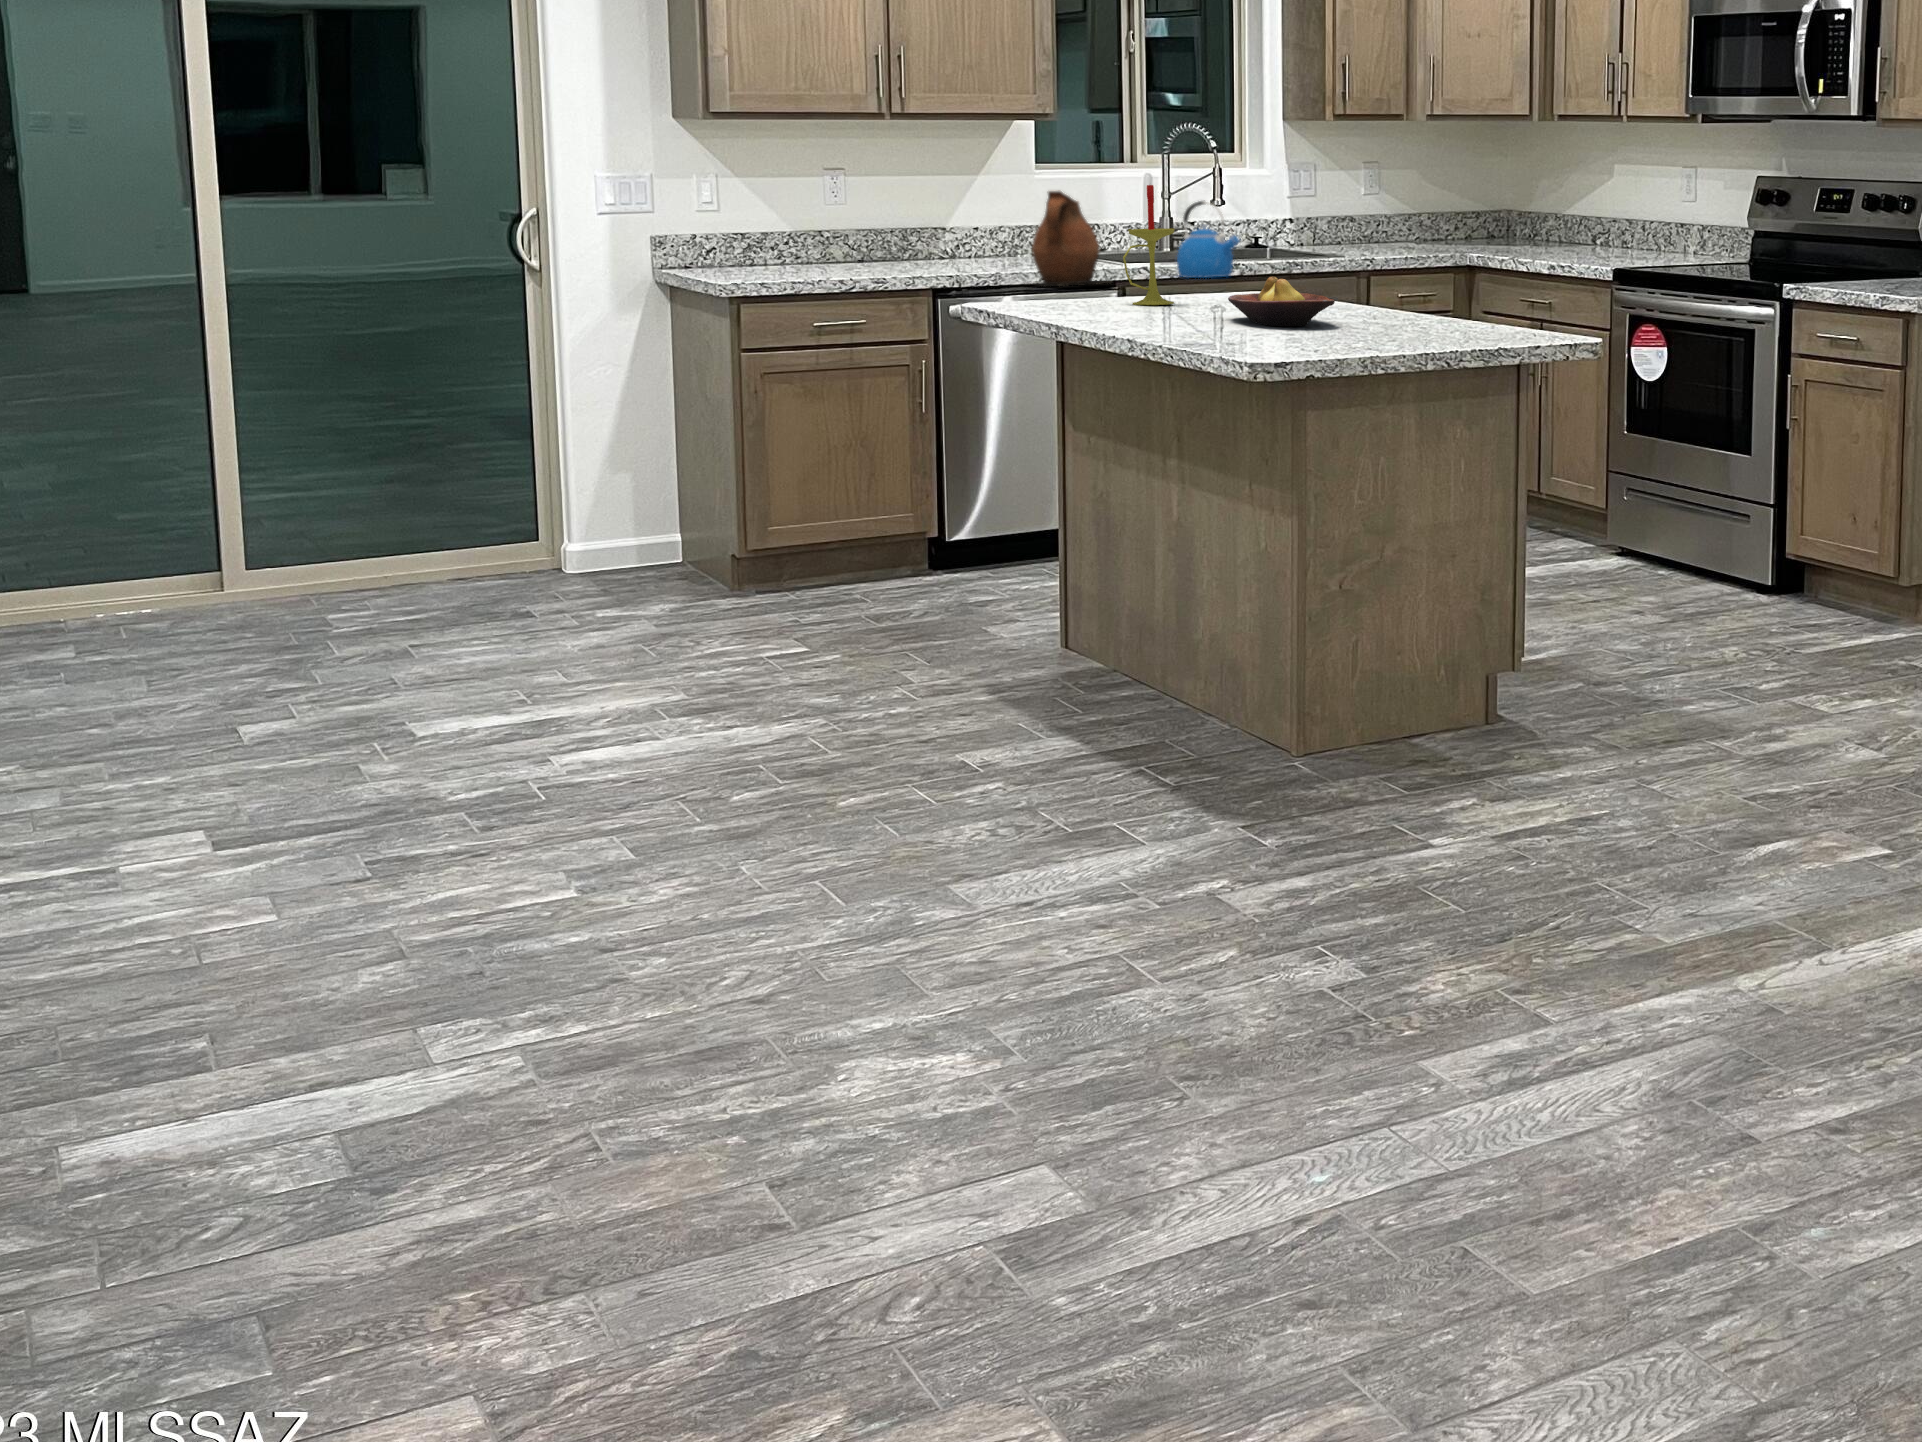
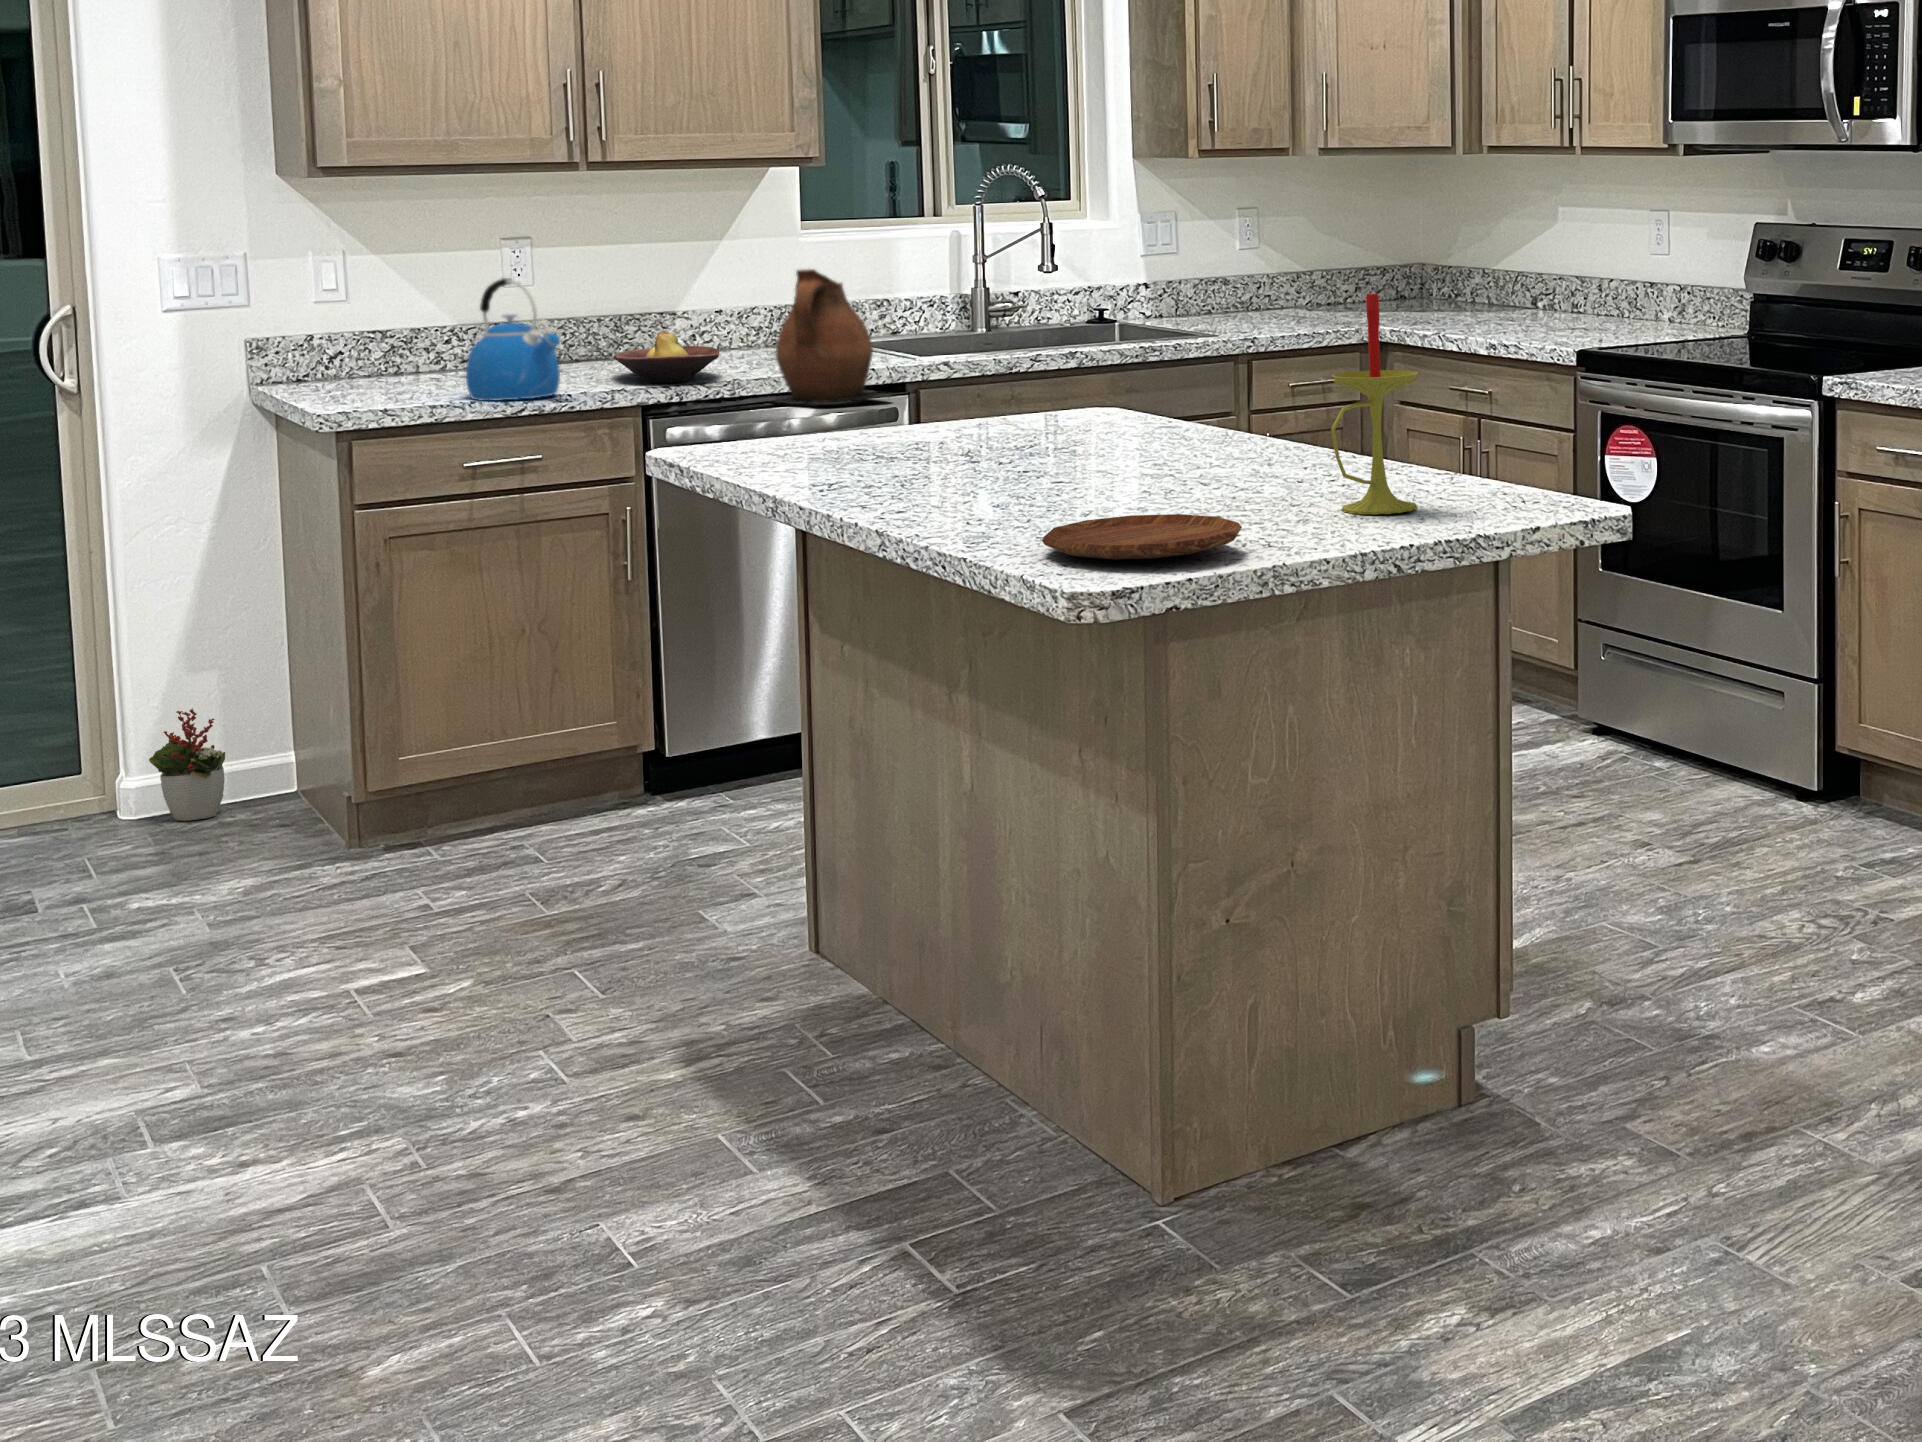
candle: present [1123,185,1174,305] -> present [1331,294,1418,514]
kettle: present [1177,201,1239,278] -> present [466,278,560,401]
fruit bowl: present [1228,277,1335,326] -> present [614,331,719,383]
tray: none [1232,328,1353,346] -> present [1042,514,1242,560]
decorative plant: none [589,495,640,574] -> present [149,709,225,821]

